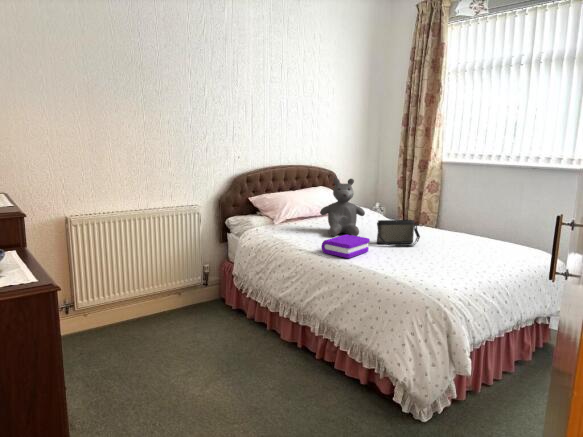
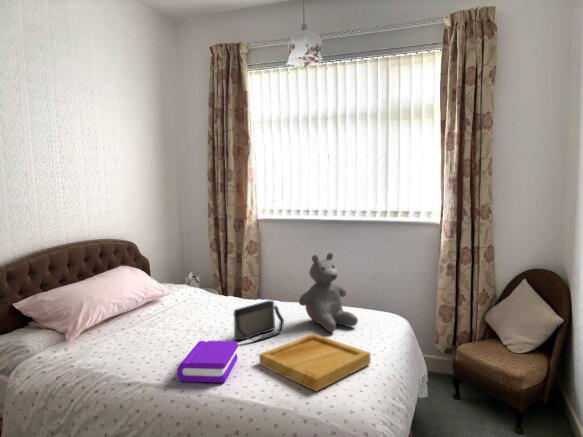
teddy bear: present [320,178,365,236] -> present [299,253,358,332]
tray: none [381,248,467,275] -> present [259,334,371,391]

